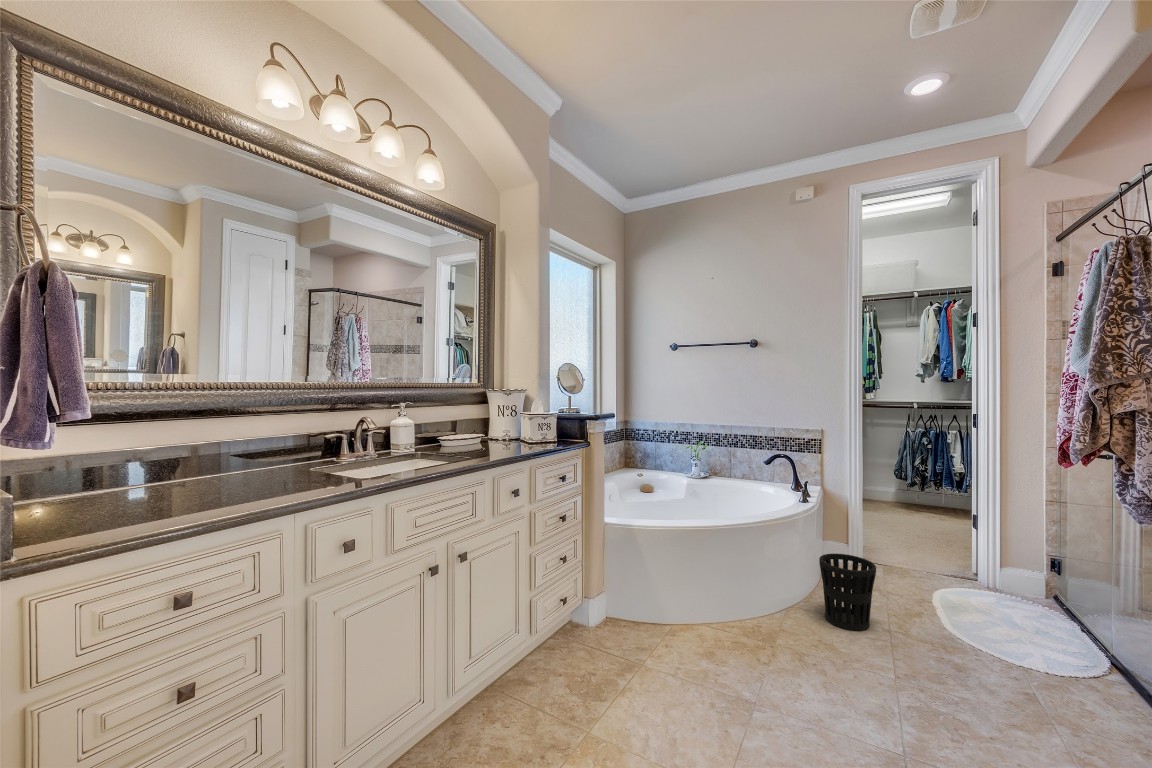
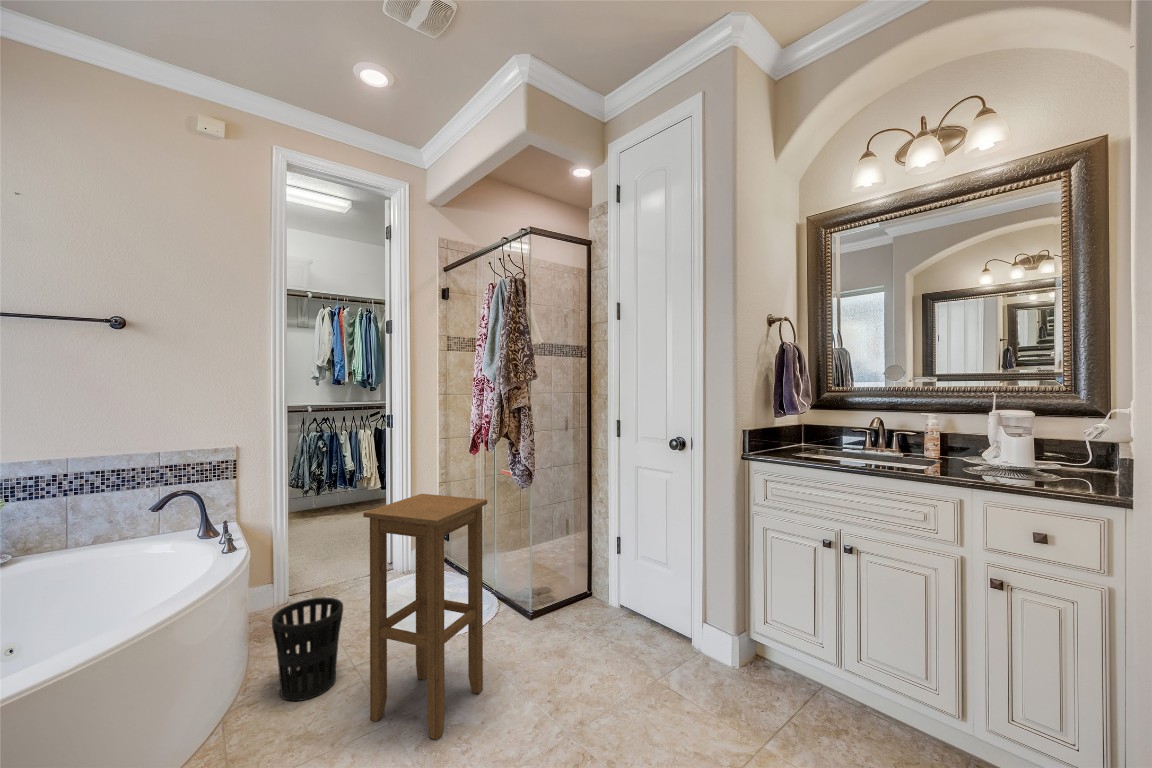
stool: none [875,489,1017,711] -> present [363,494,487,740]

